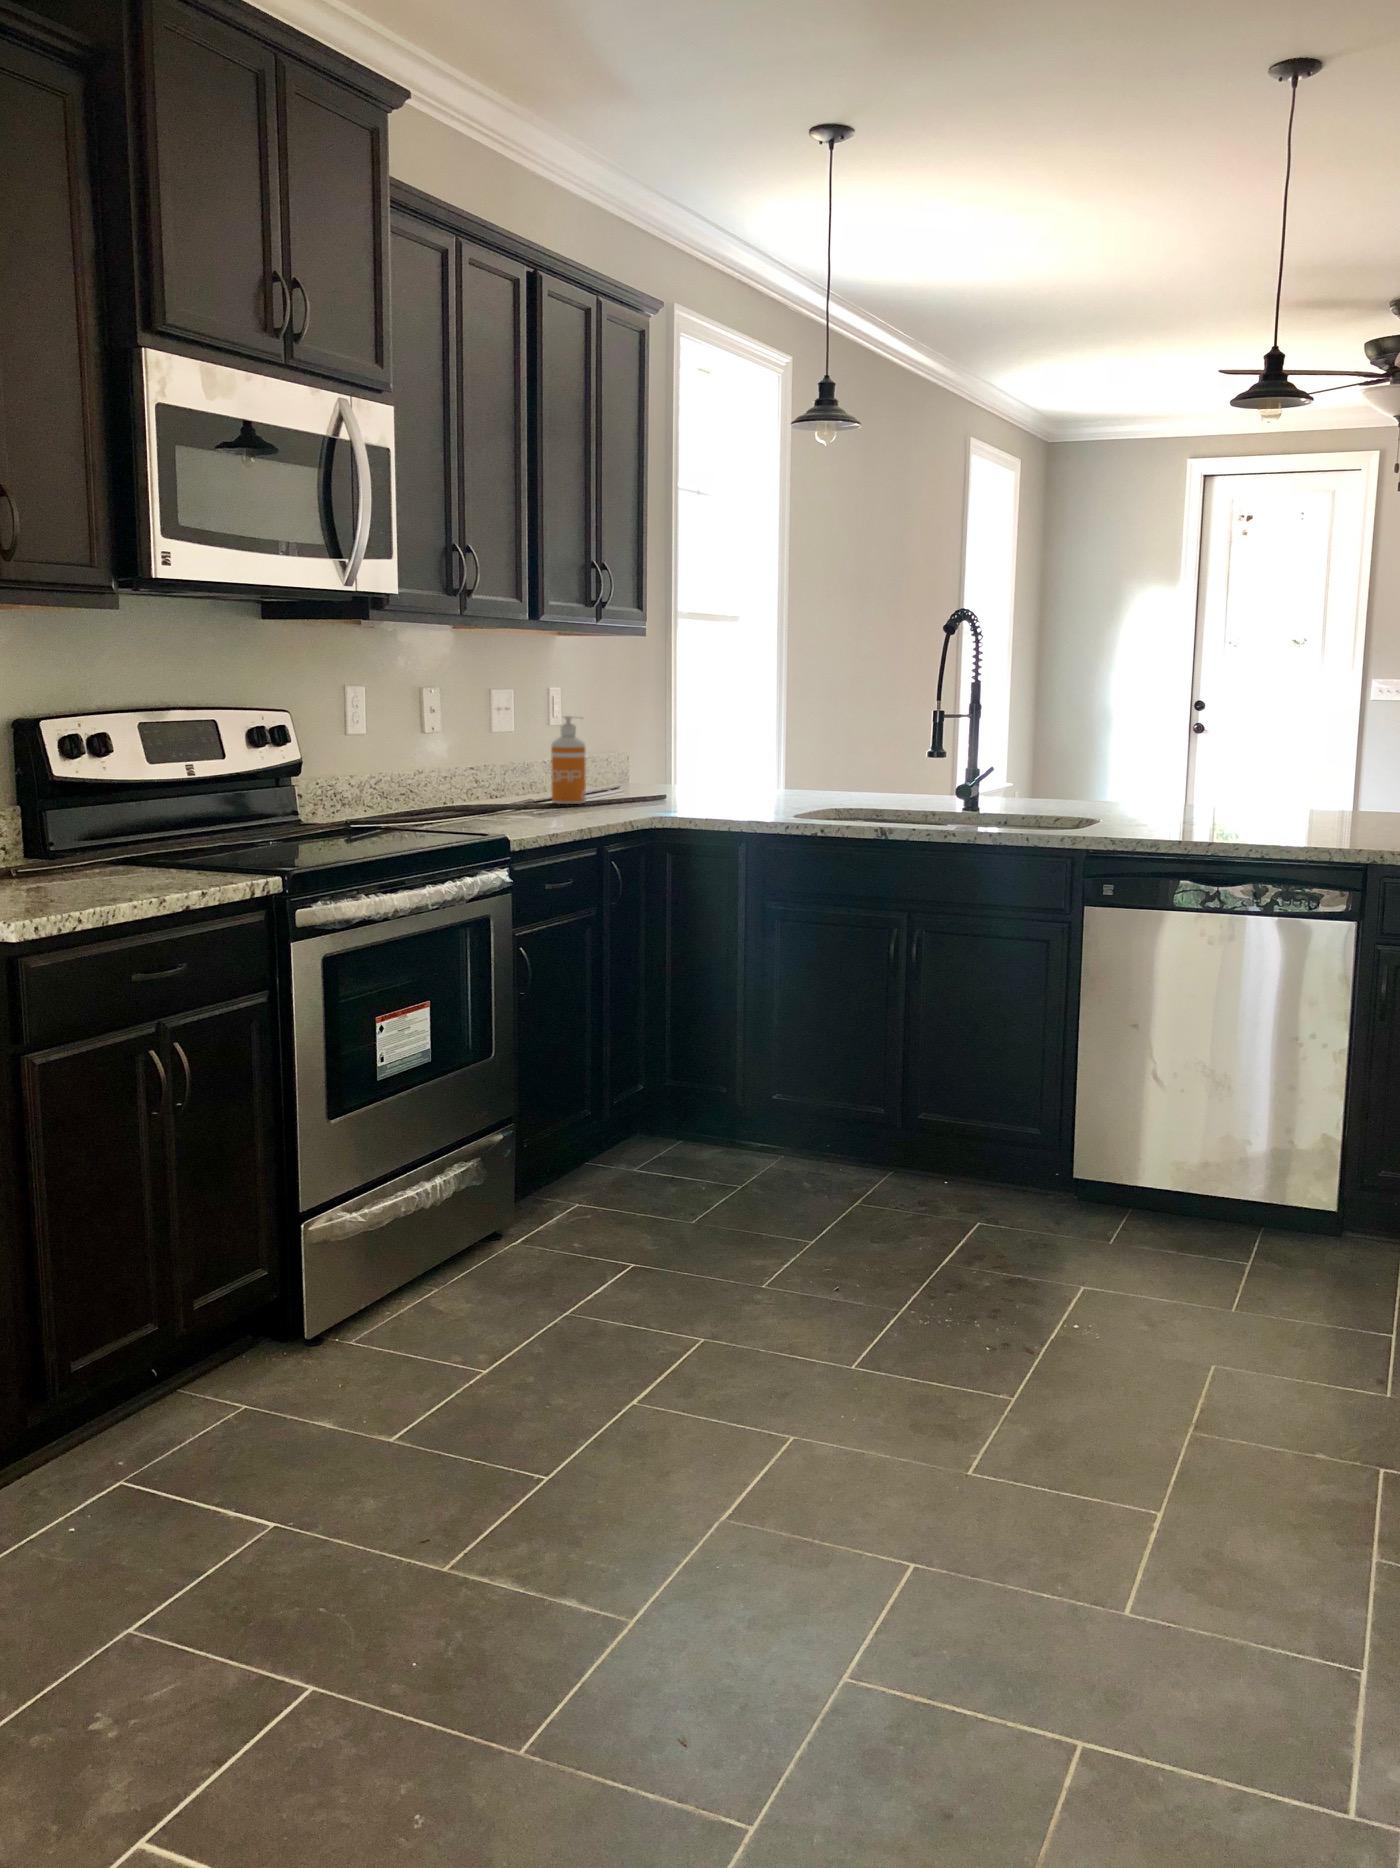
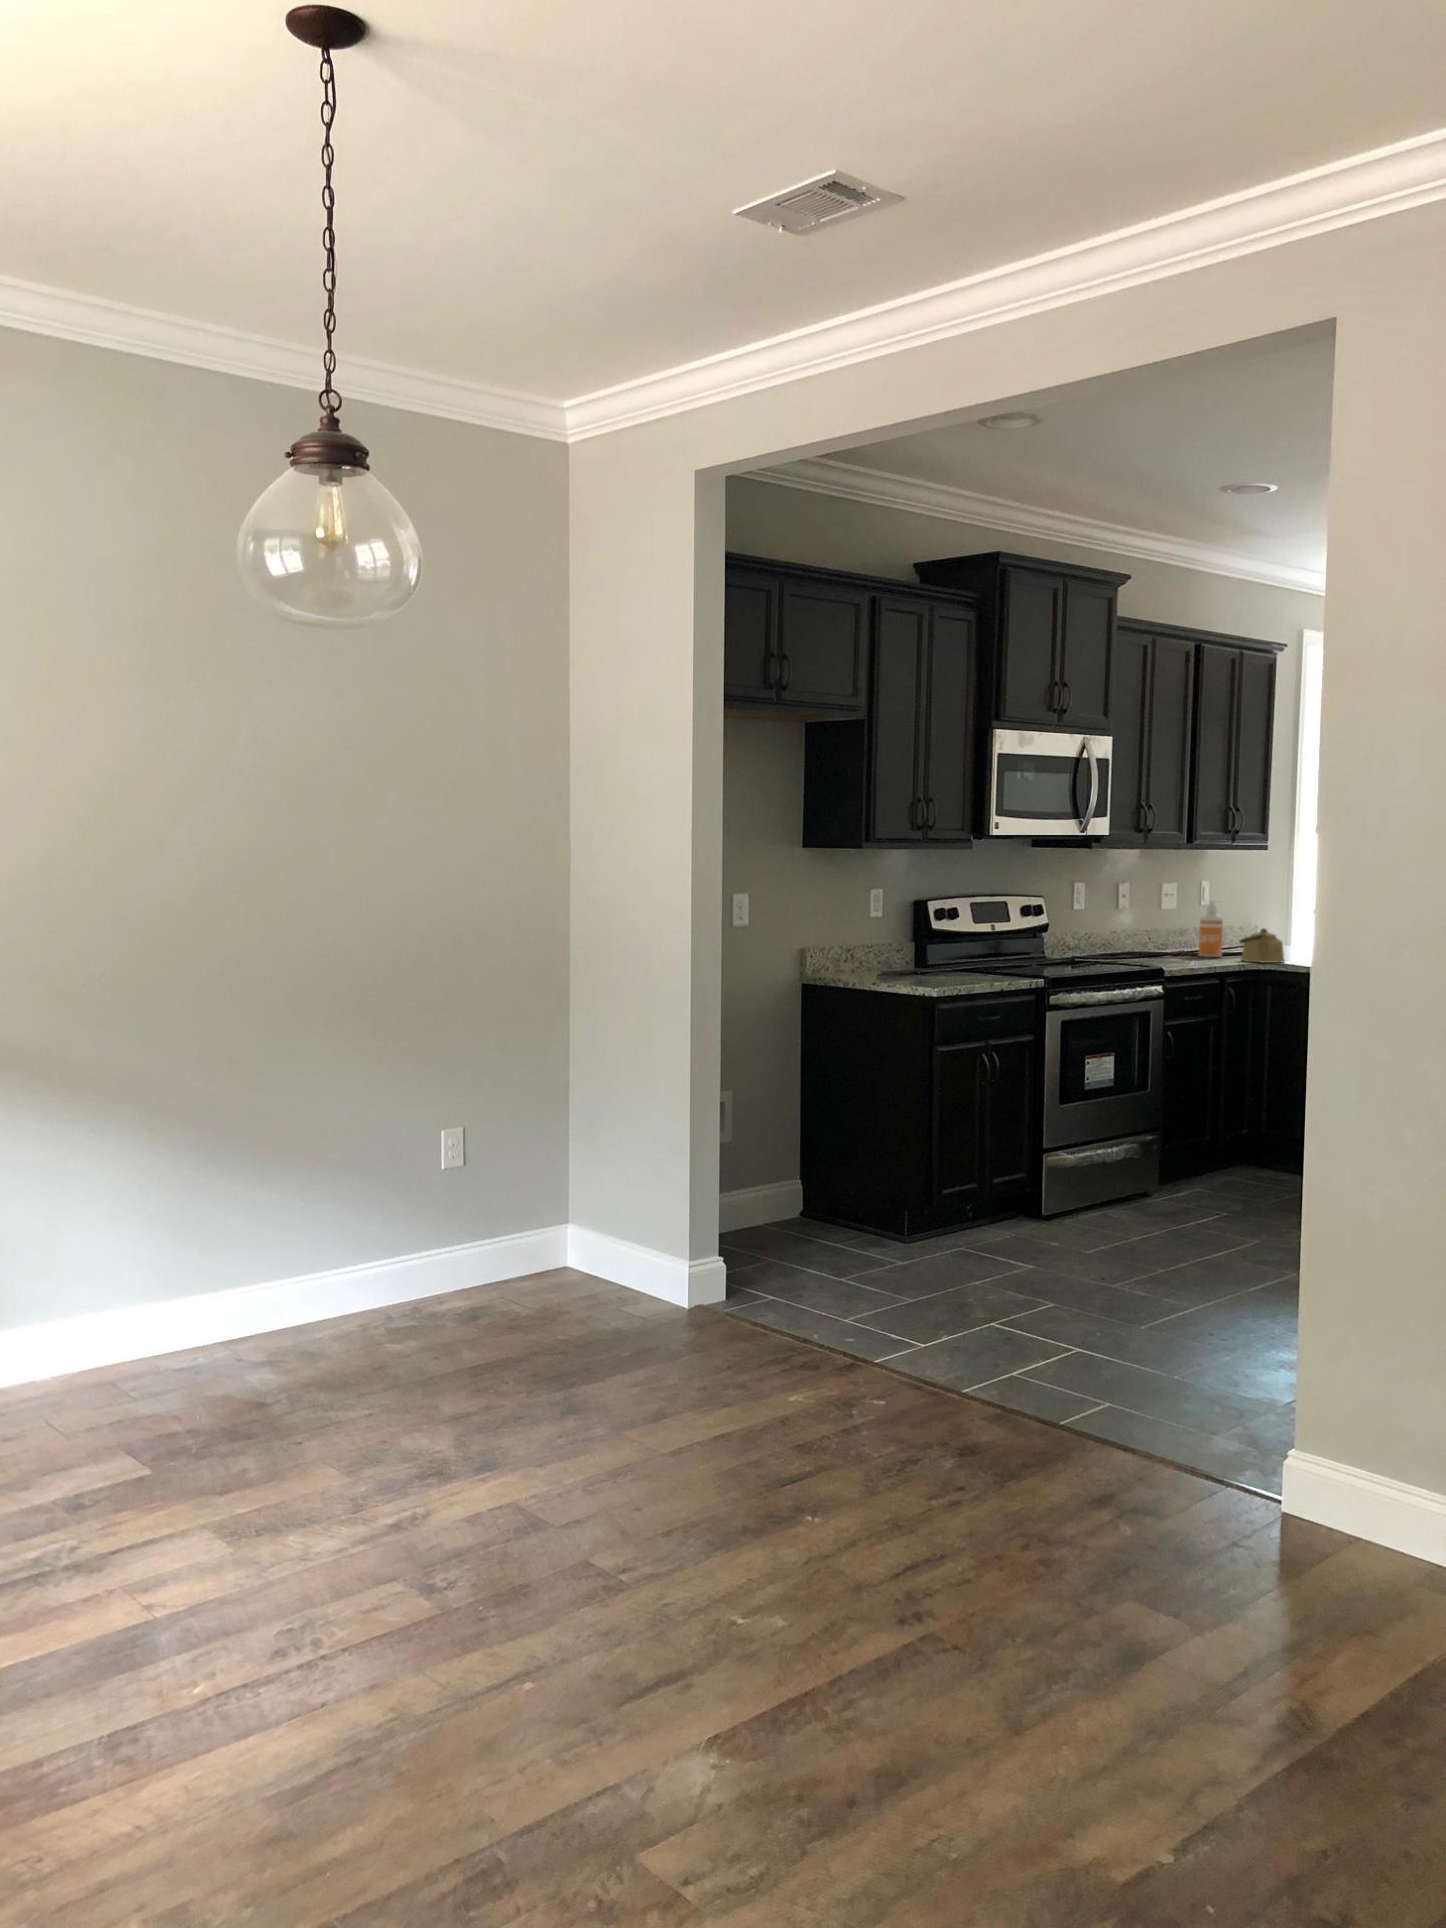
kettle: none [615,758,685,812] -> present [1240,928,1285,963]

